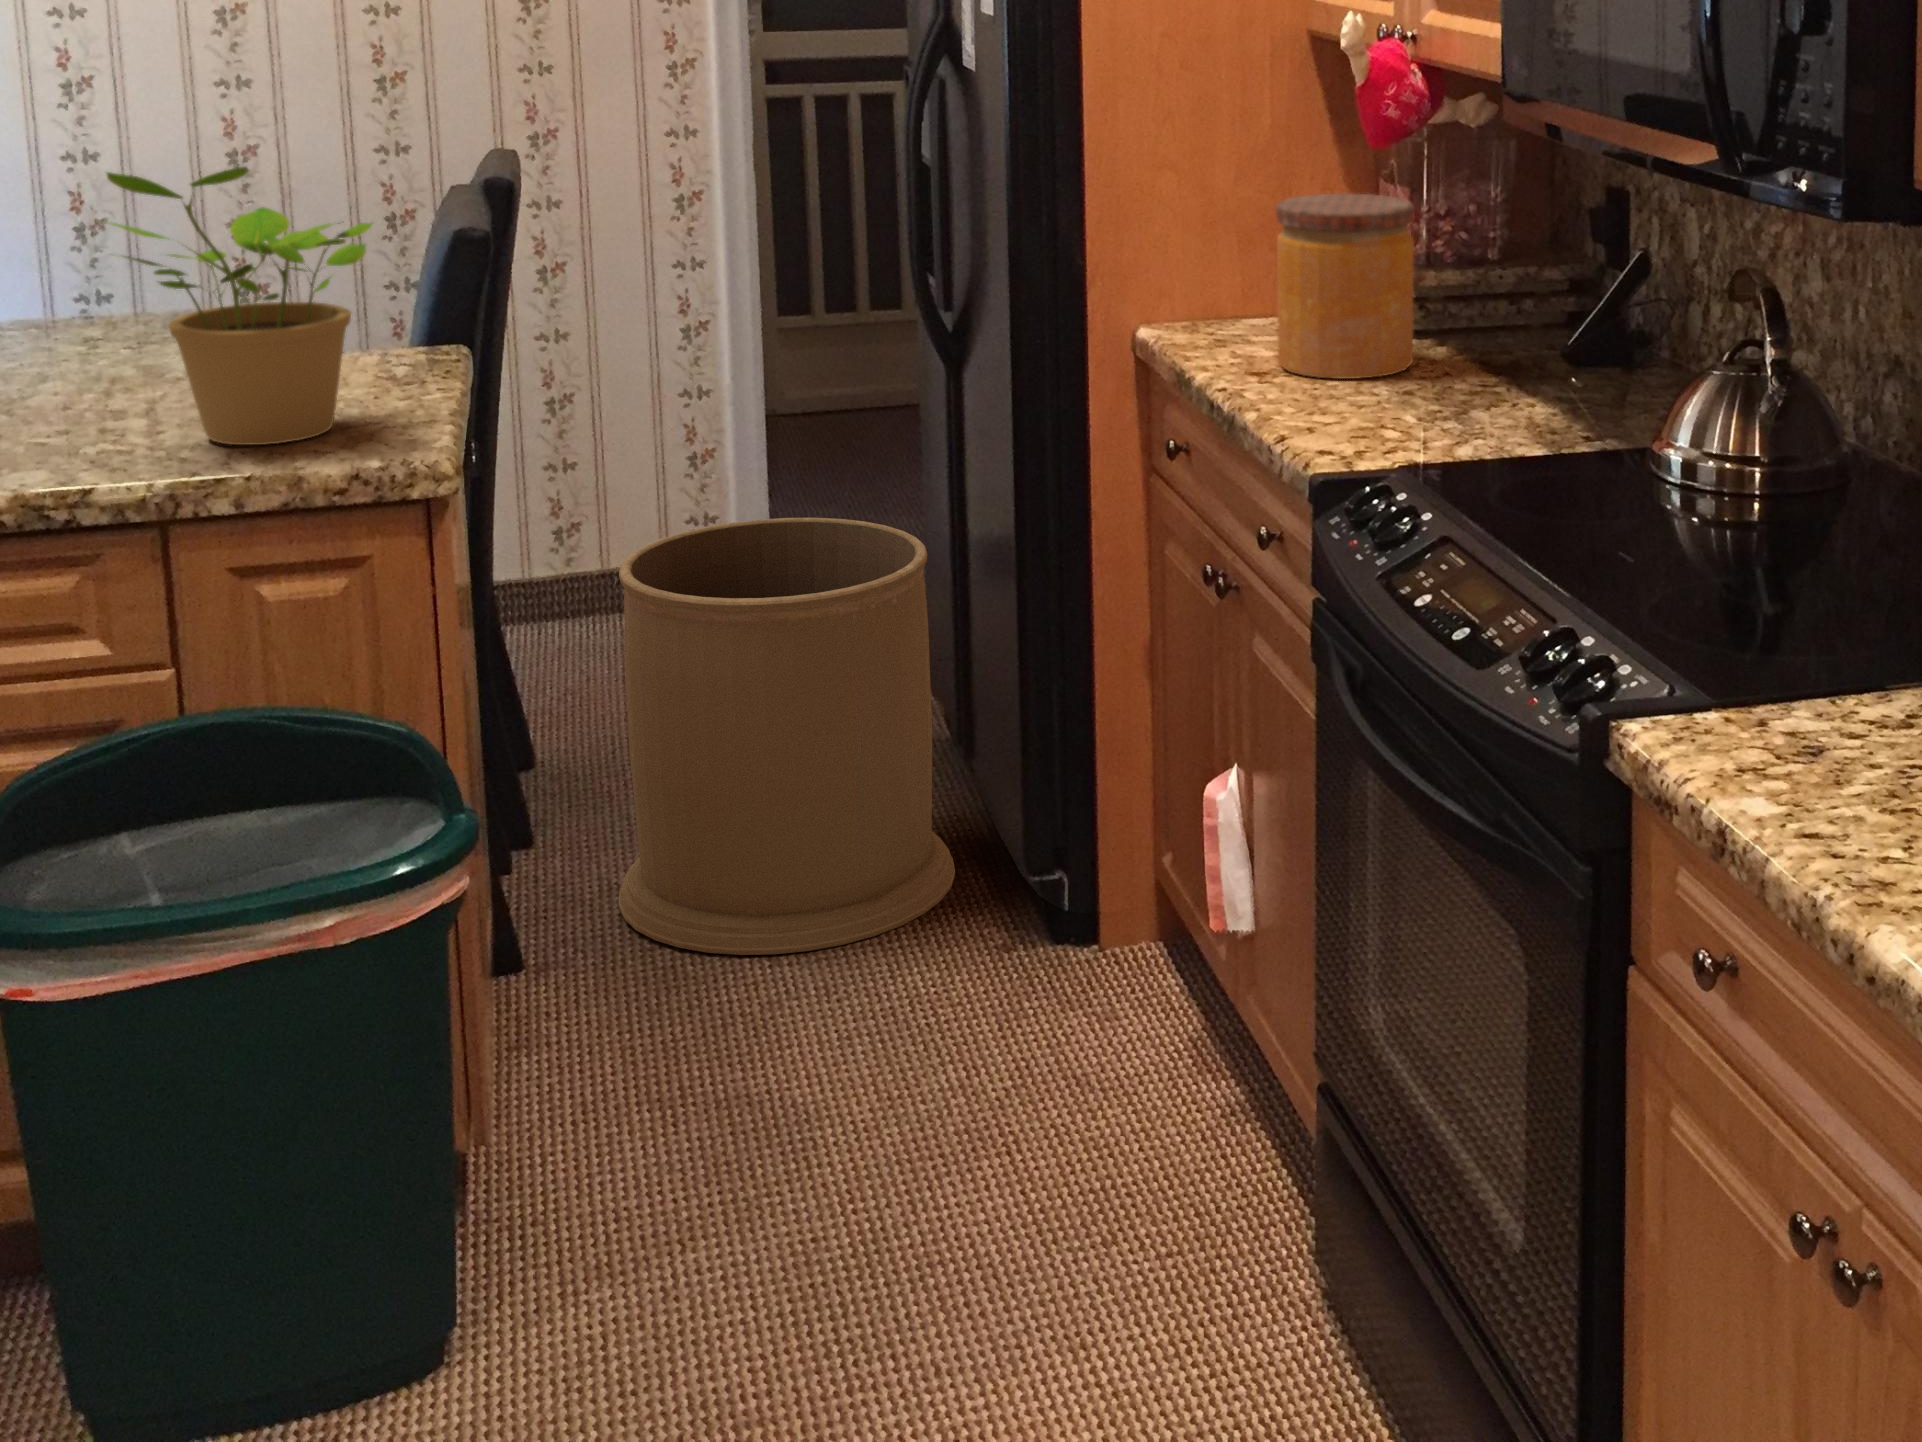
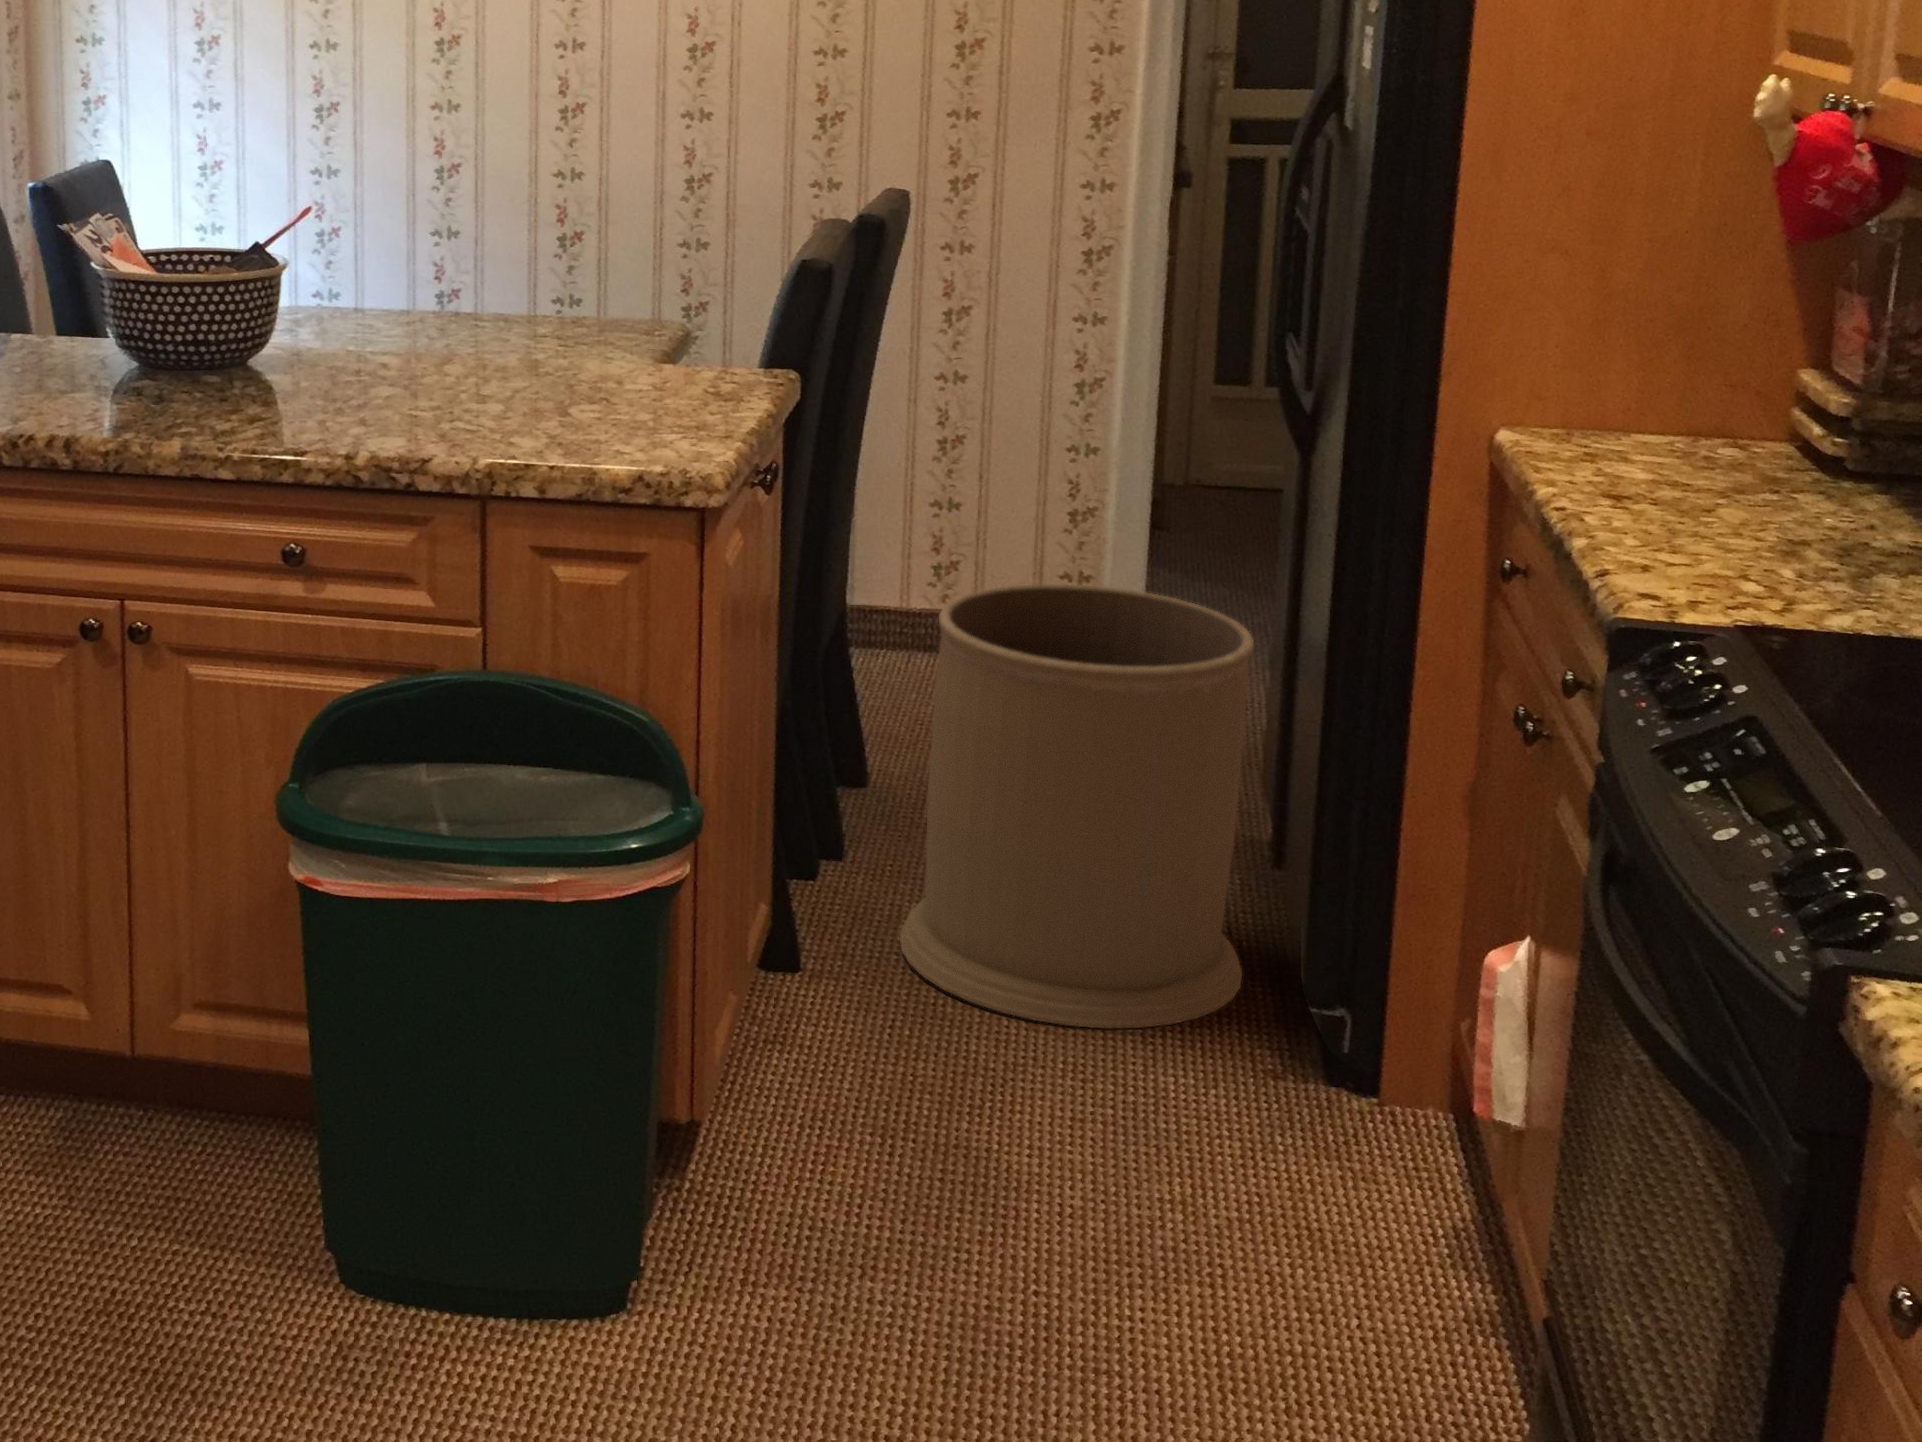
potted plant: present [107,167,372,445] -> none [474,167,709,433]
jar: present [1276,194,1415,379] -> none [1660,303,1866,524]

